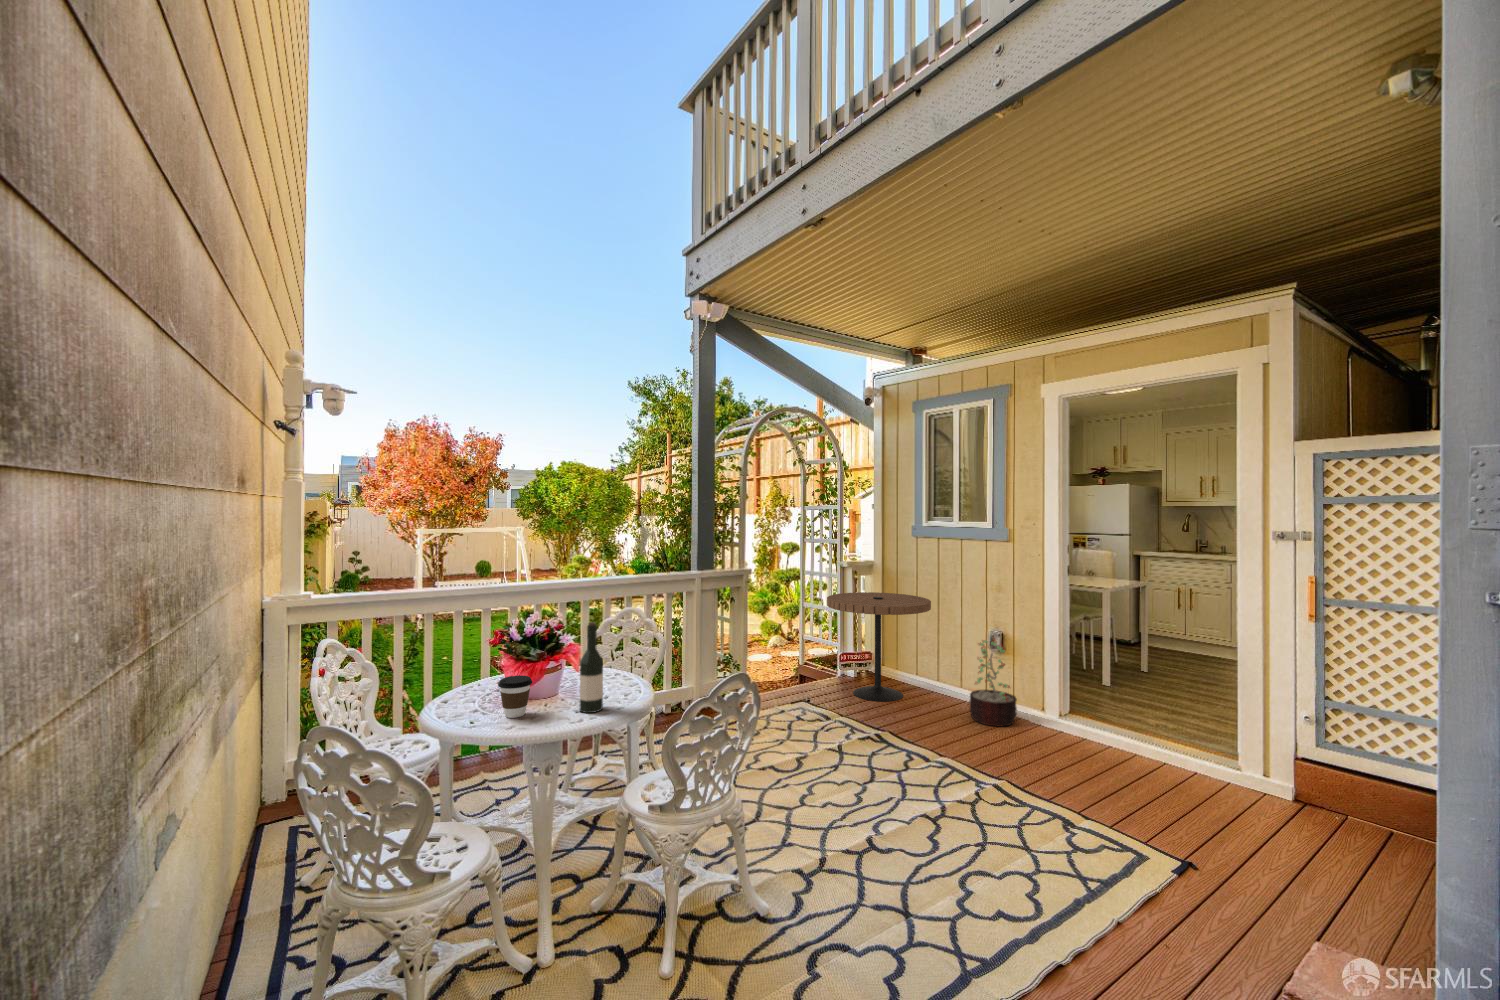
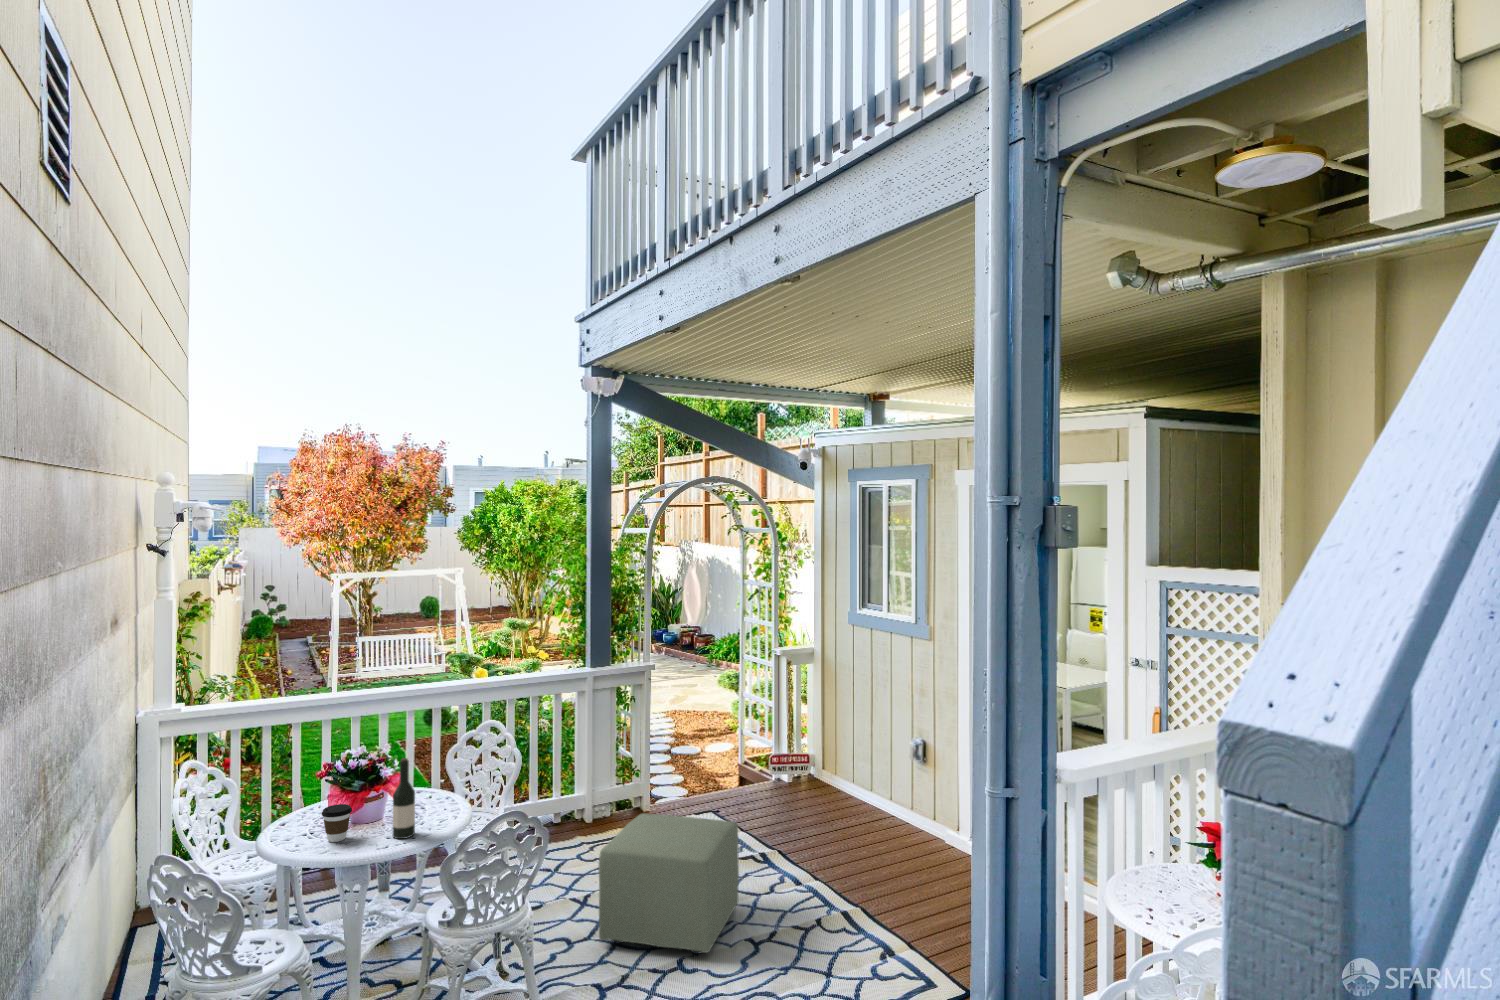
side table: present [827,592,931,701] -> none [741,687,856,815]
decorative plant: present [970,640,1017,726] -> none [877,750,929,848]
ottoman: none [775,693,899,832] -> present [599,814,739,954]

